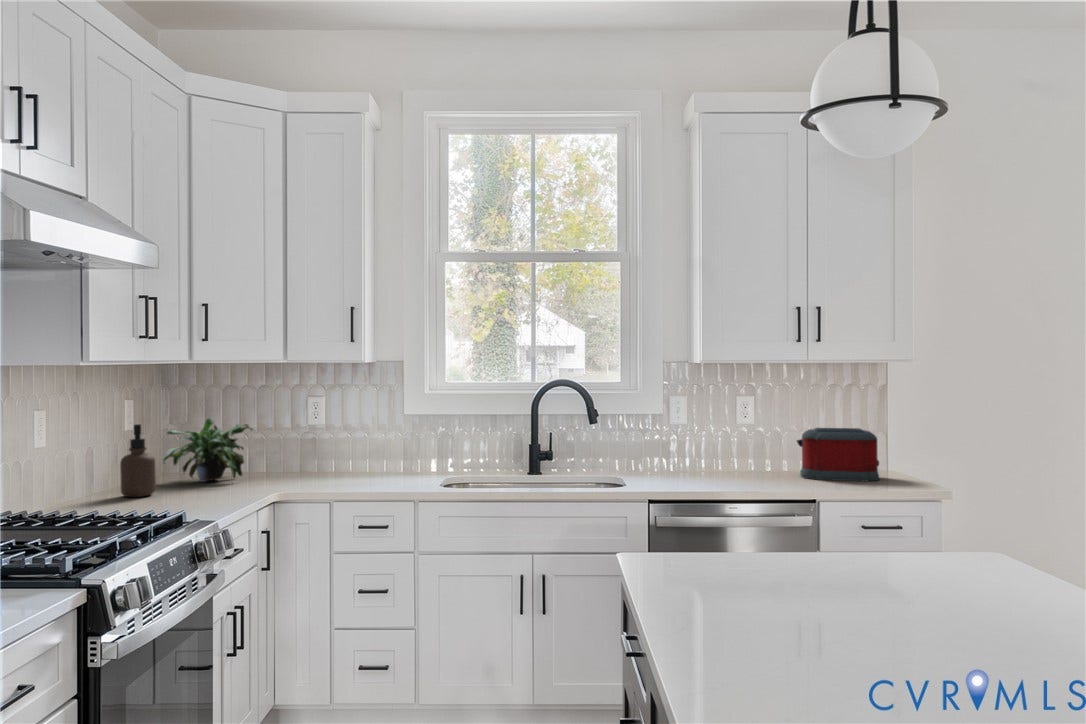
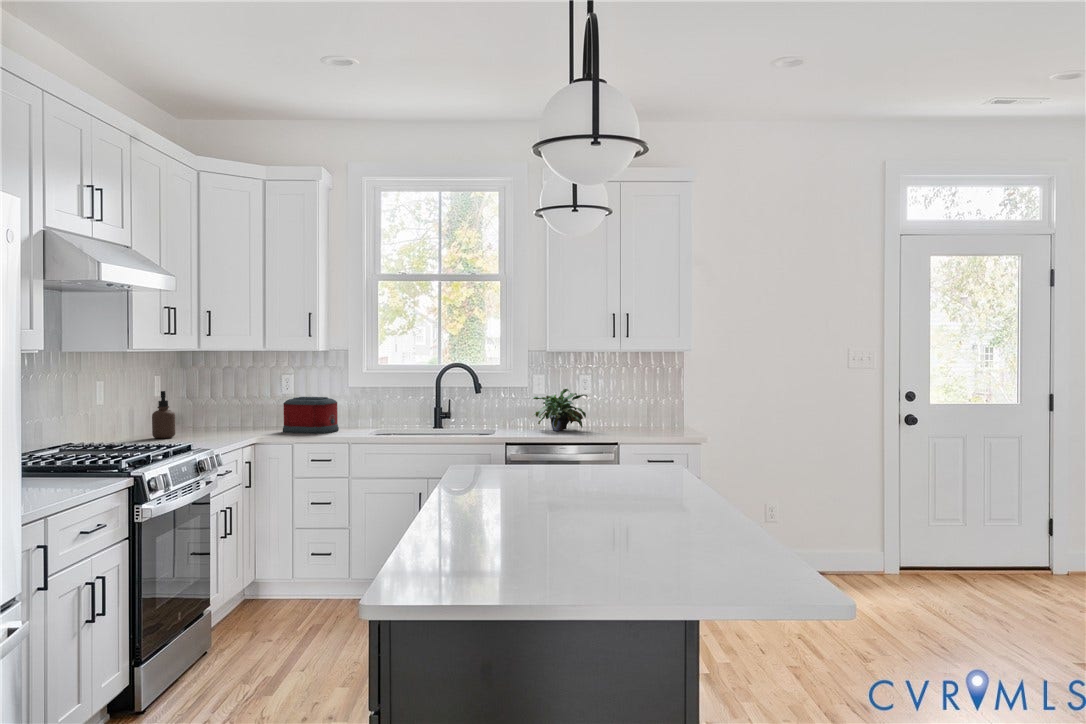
potted plant: present [163,418,252,482] -> present [533,389,587,431]
toaster: present [797,428,879,481] -> present [283,397,339,434]

